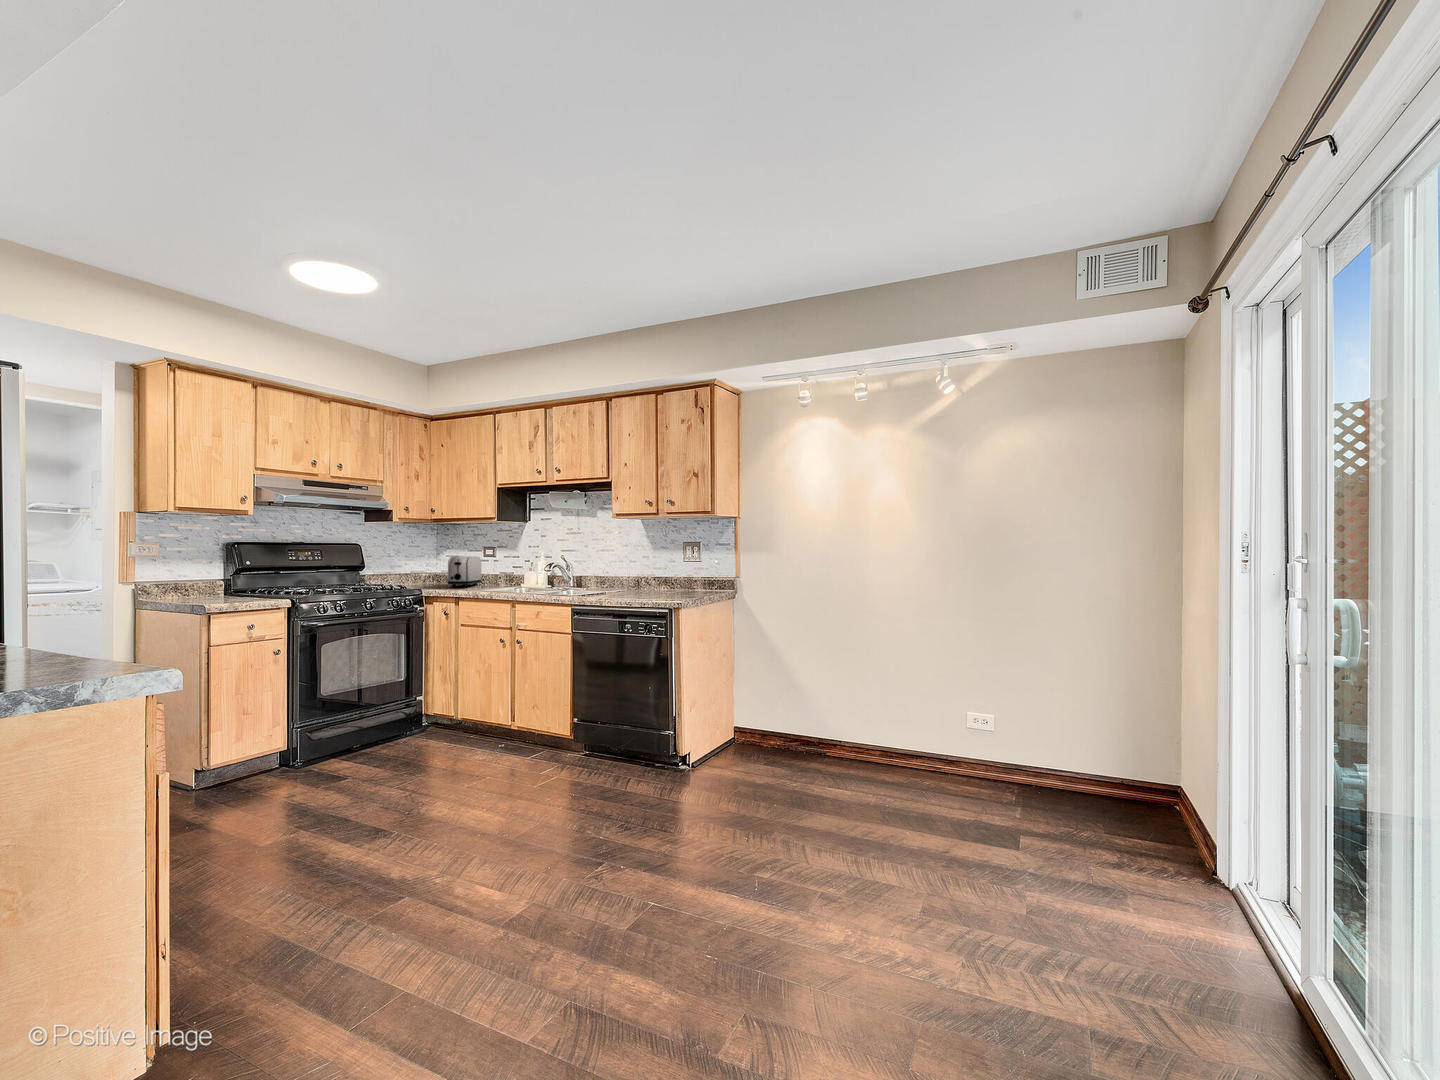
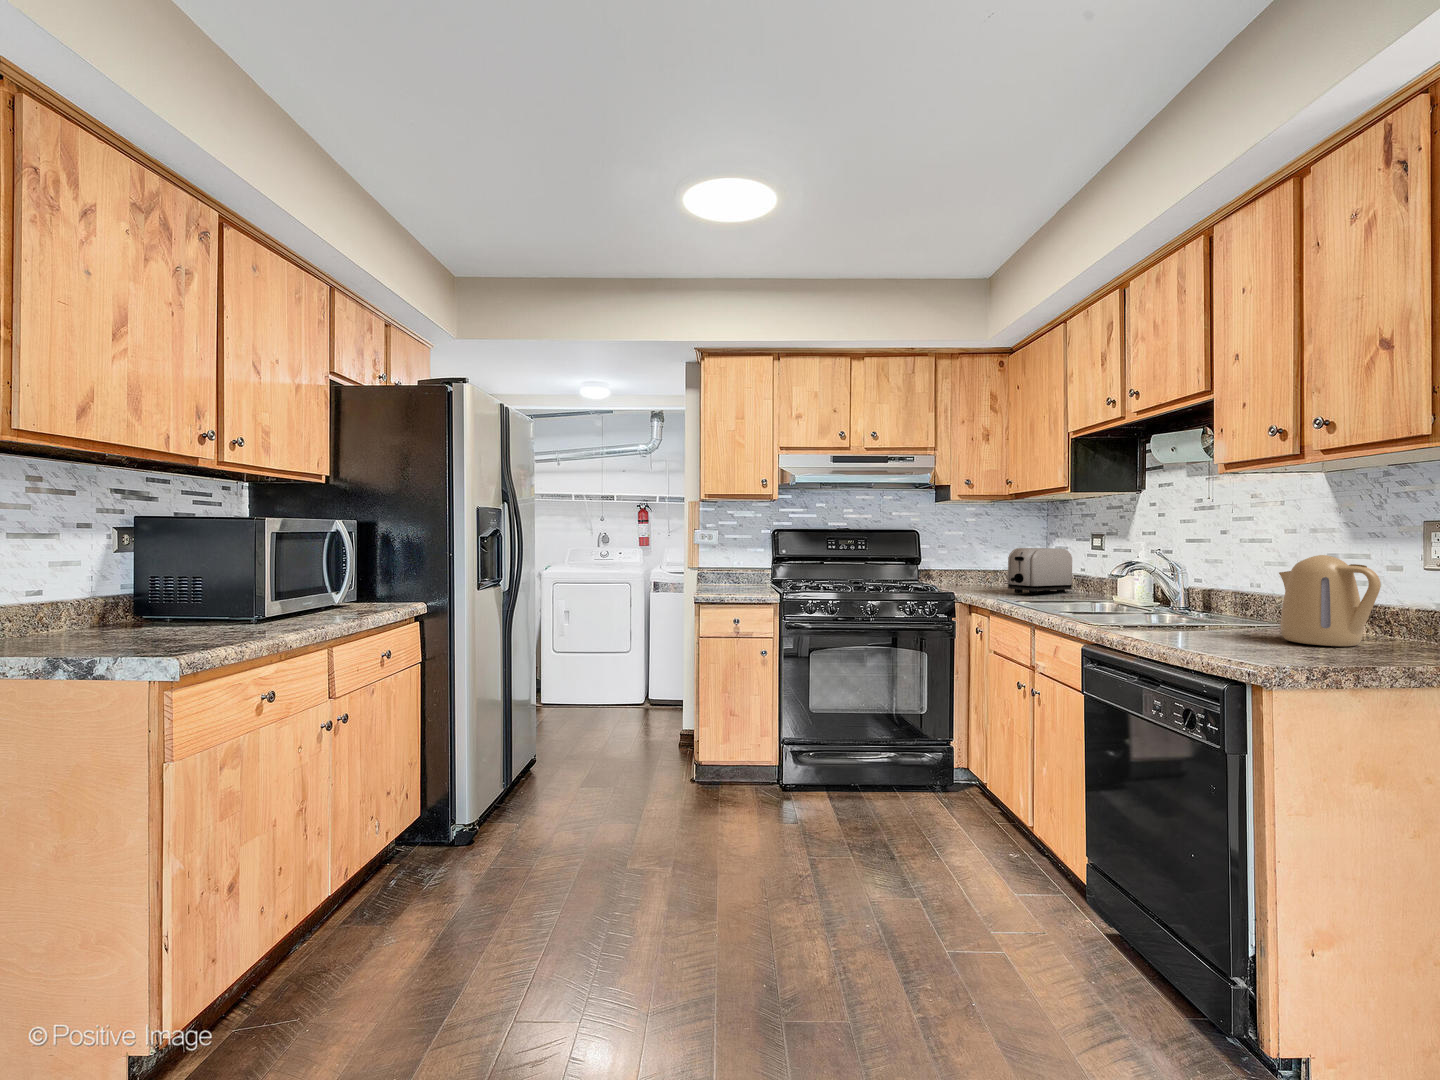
kettle: none [639,555,676,593] -> present [1279,555,1381,646]

